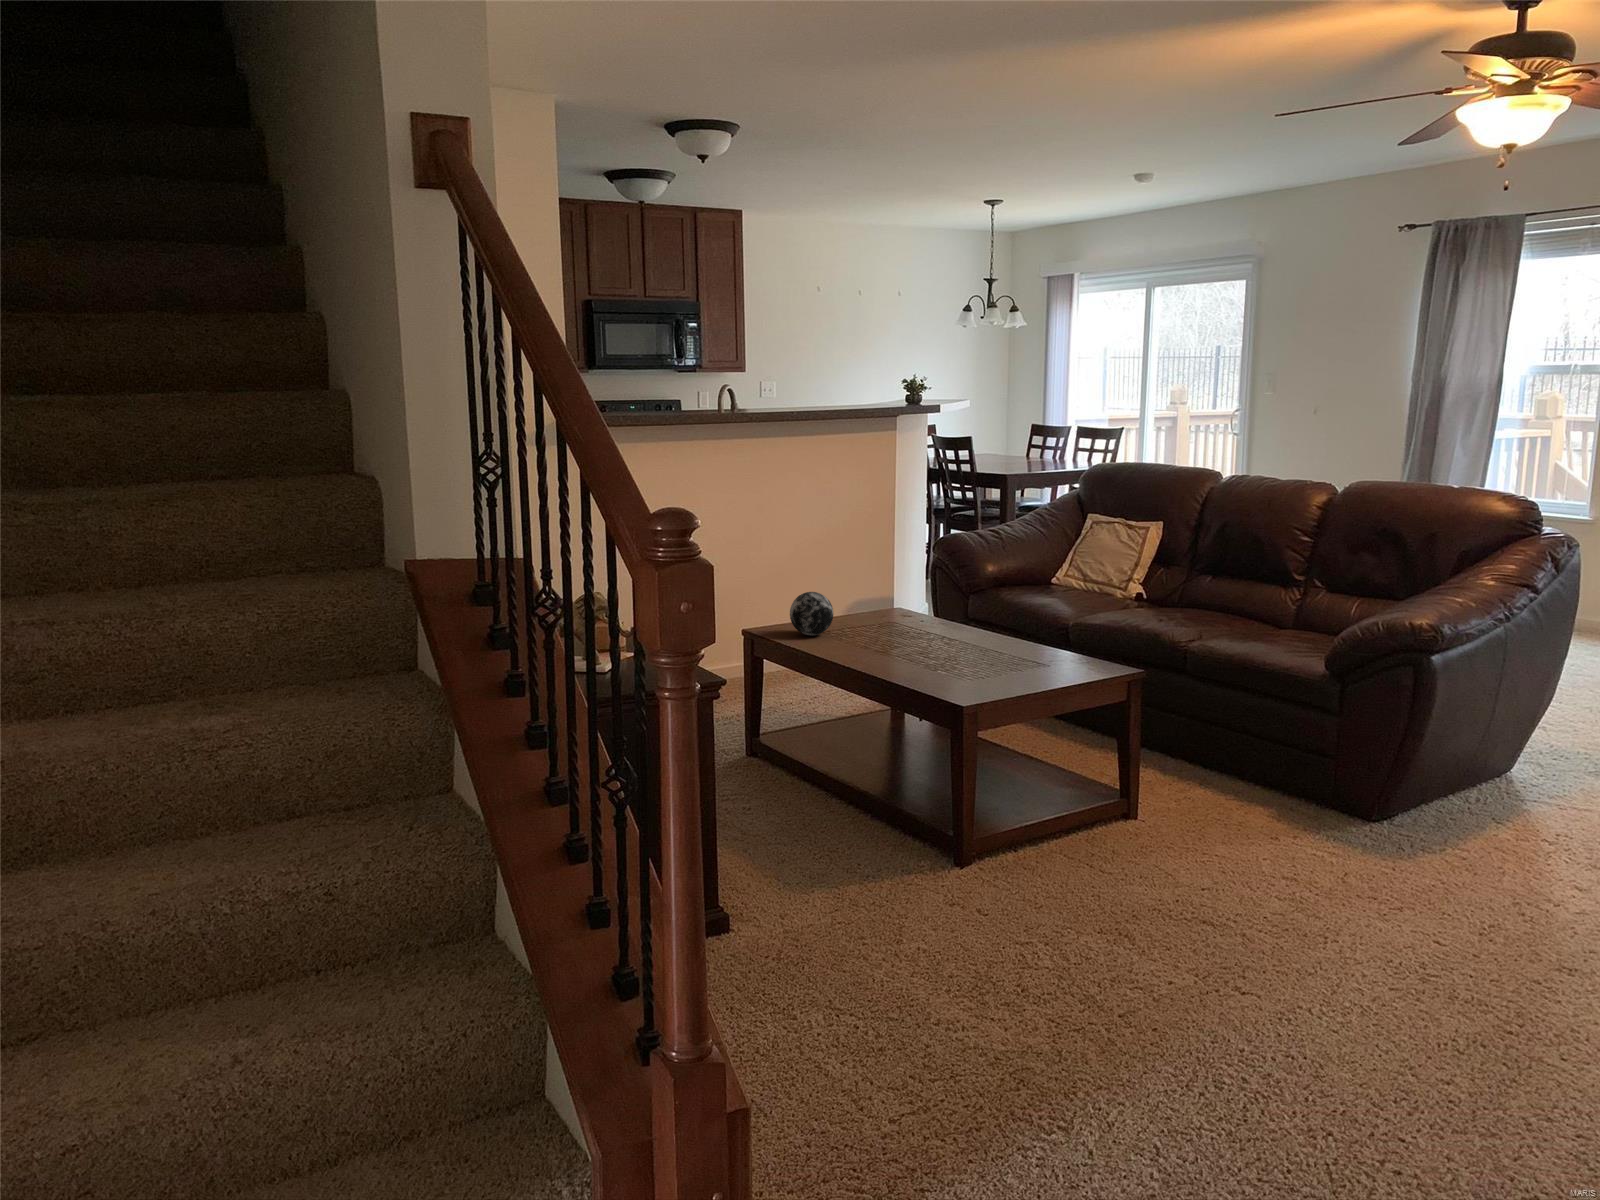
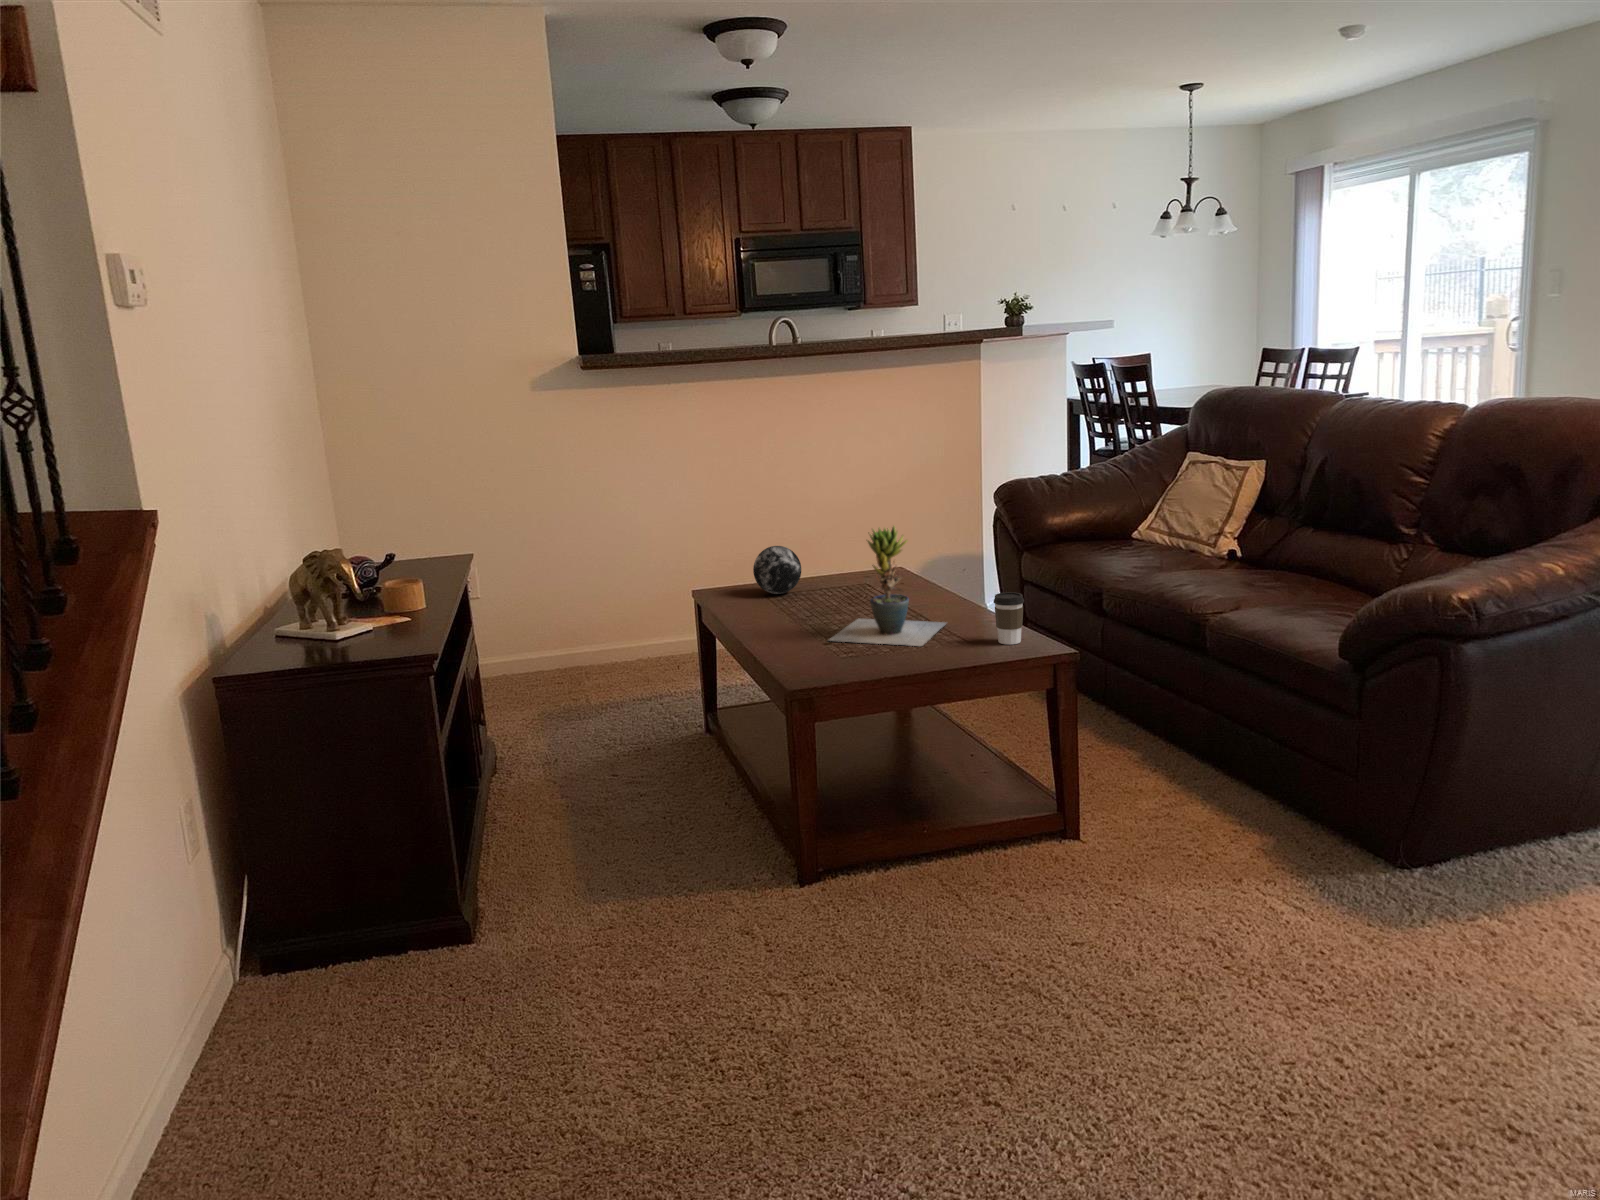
potted plant: none [920,573,1010,677] -> present [829,526,946,646]
coffee cup: none [1064,629,1090,673] -> present [994,592,1024,645]

